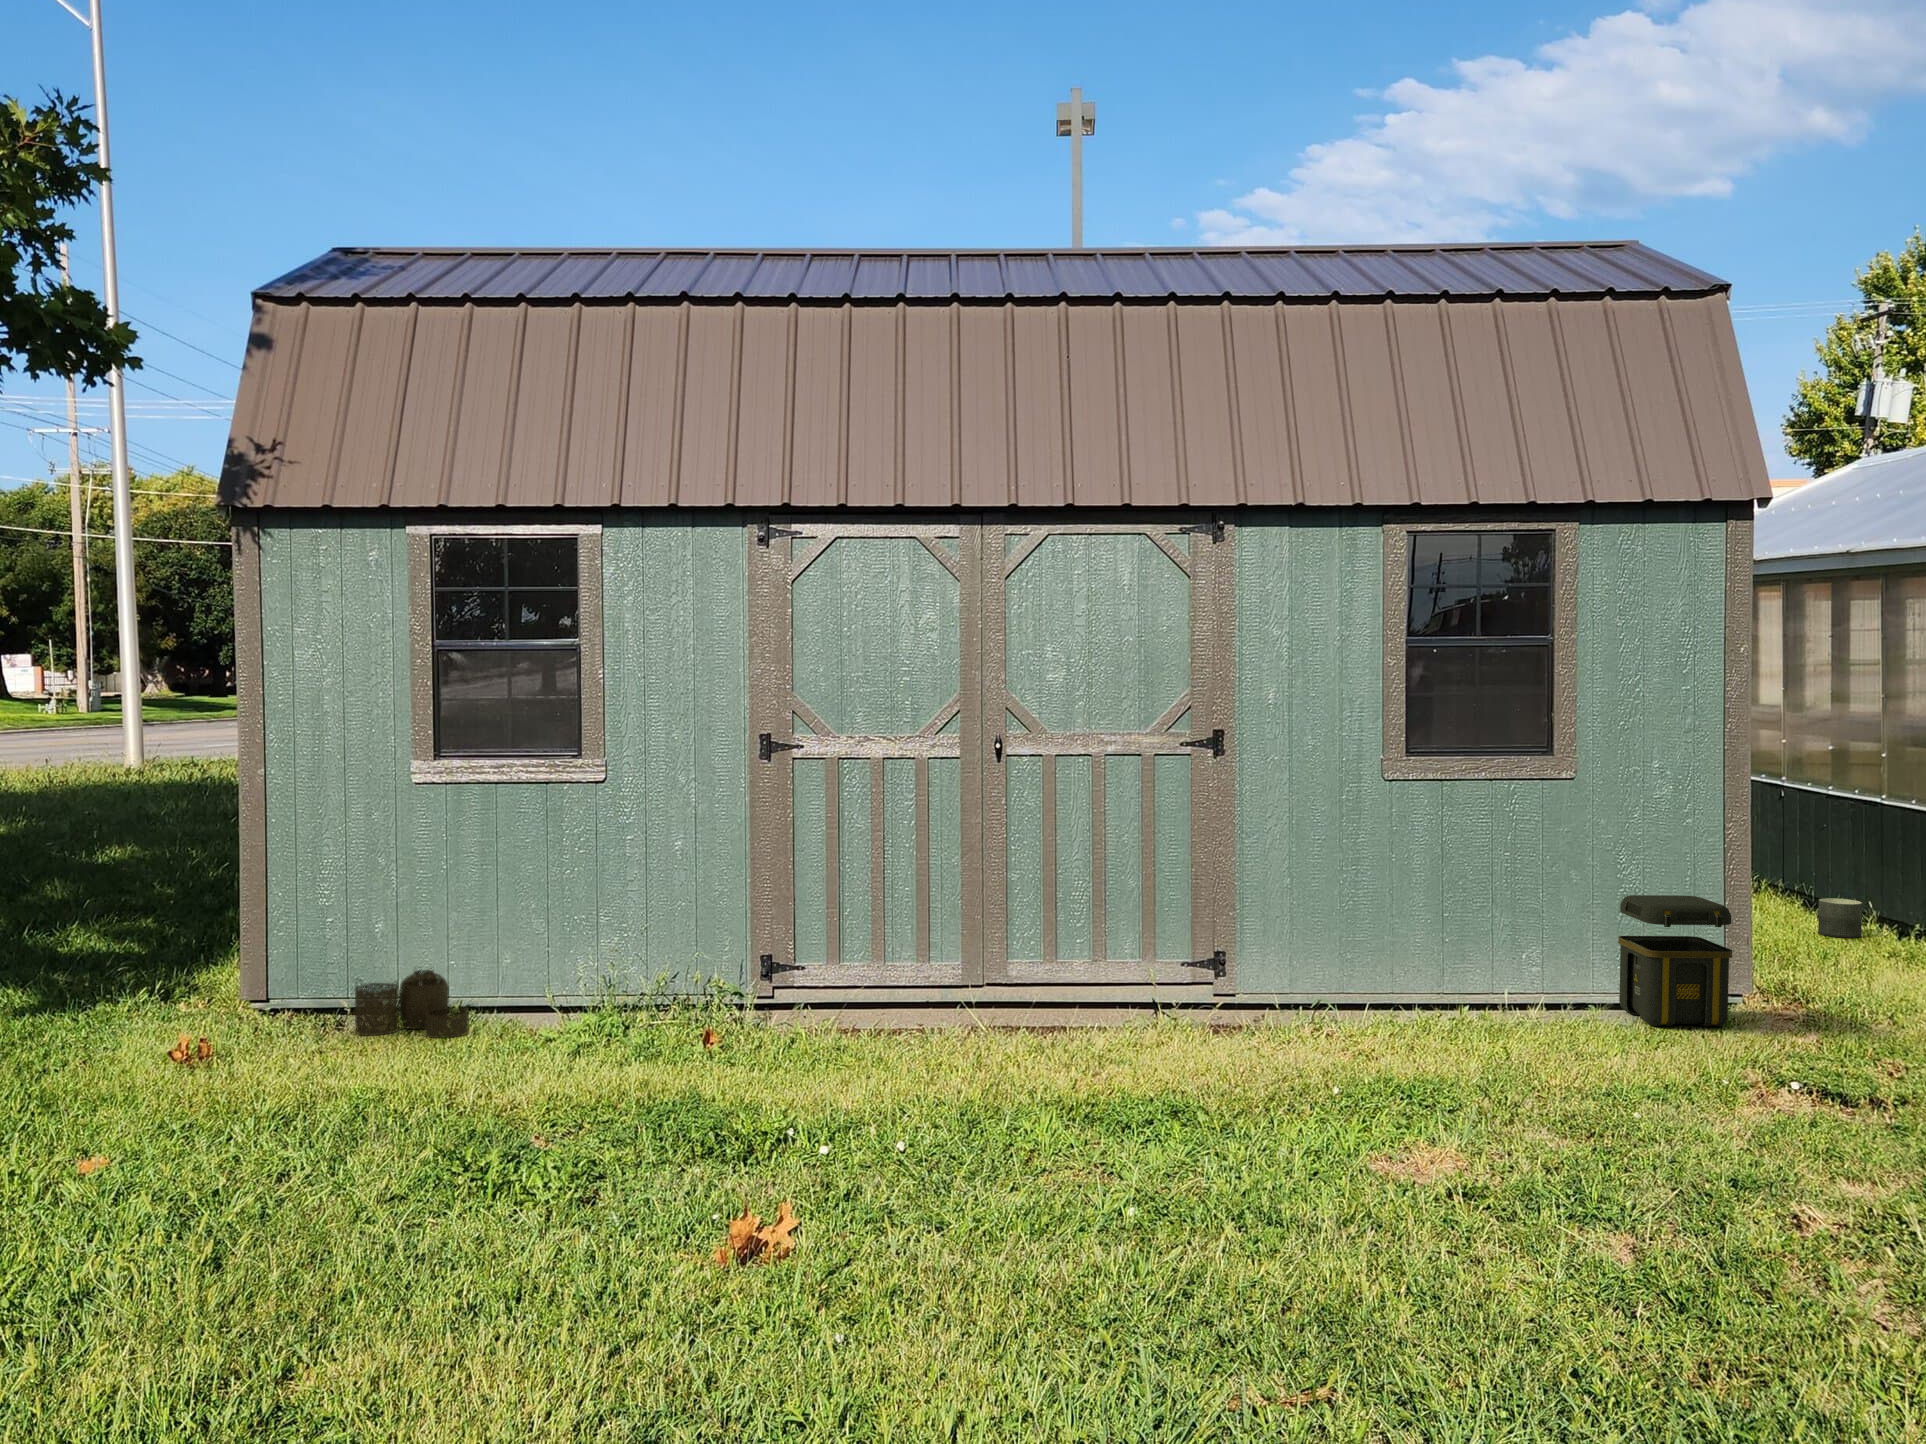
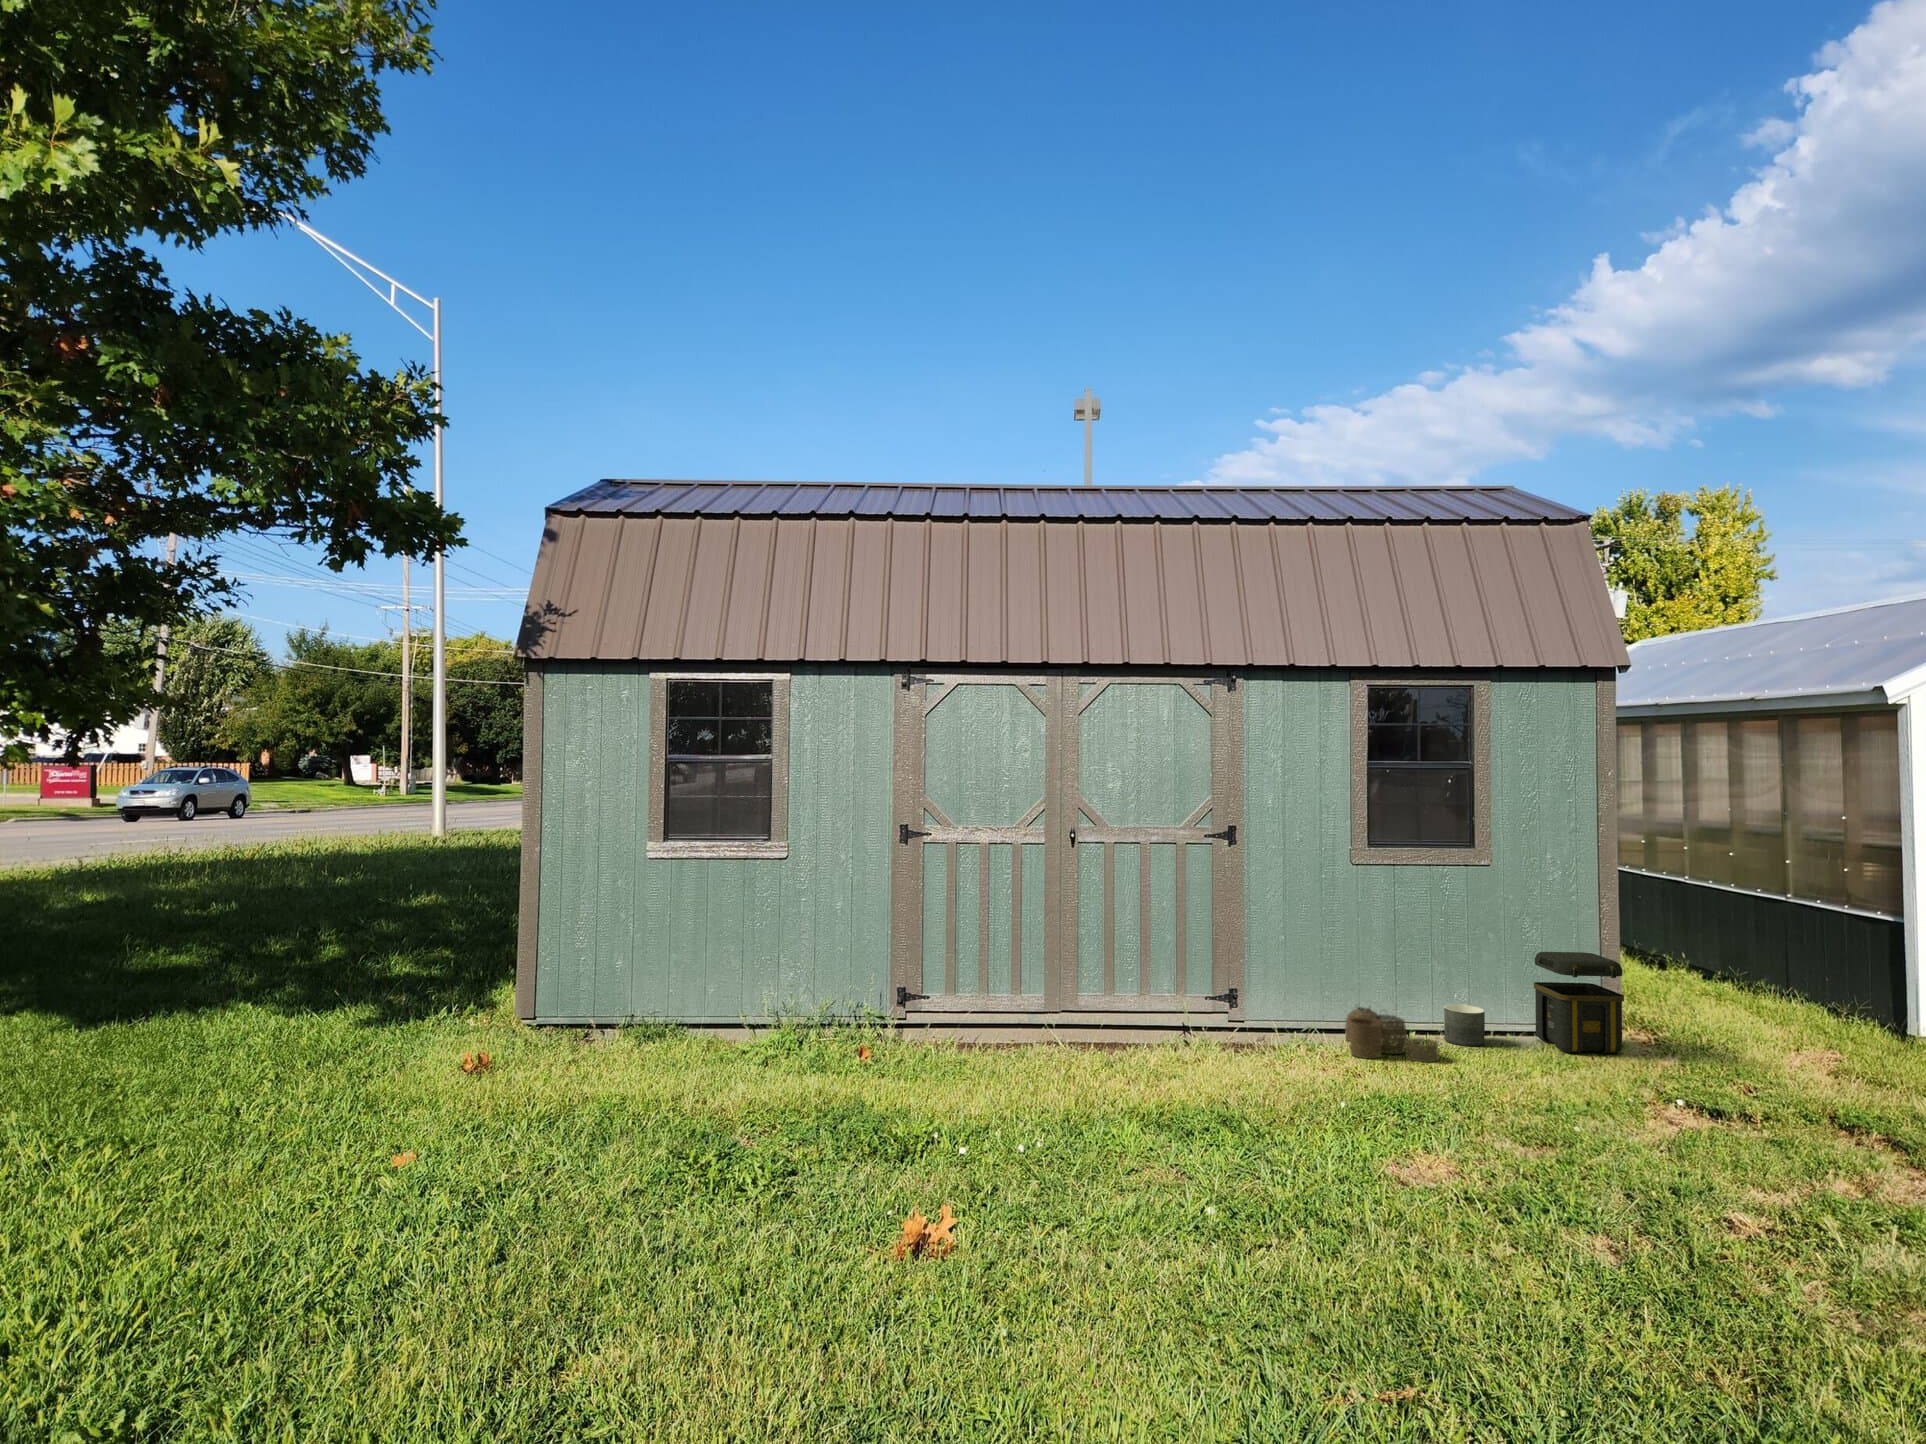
planter: present [1818,898,1862,938] -> present [1444,1004,1485,1046]
woven basket: present [355,968,469,1038] -> present [1345,1007,1438,1062]

